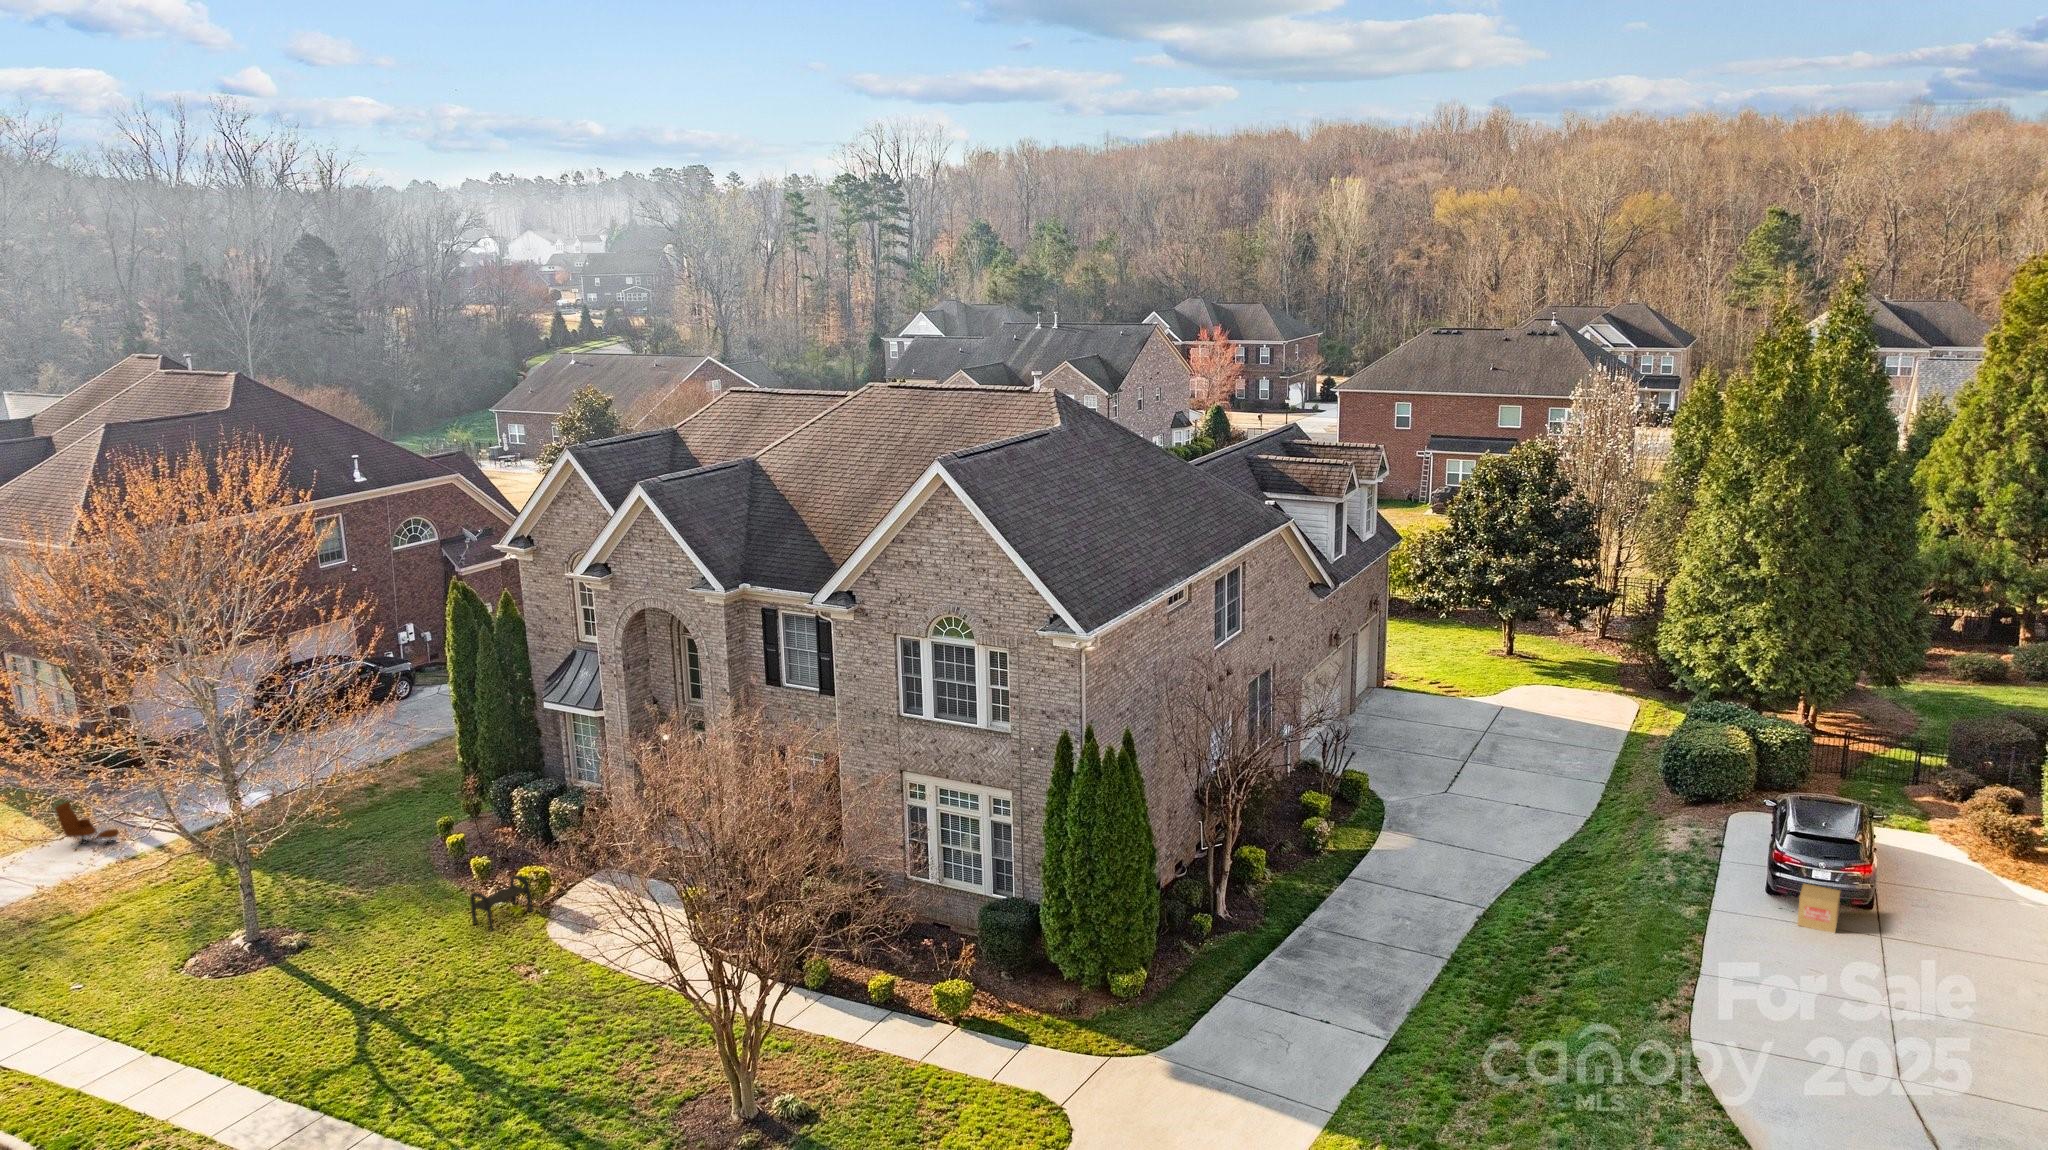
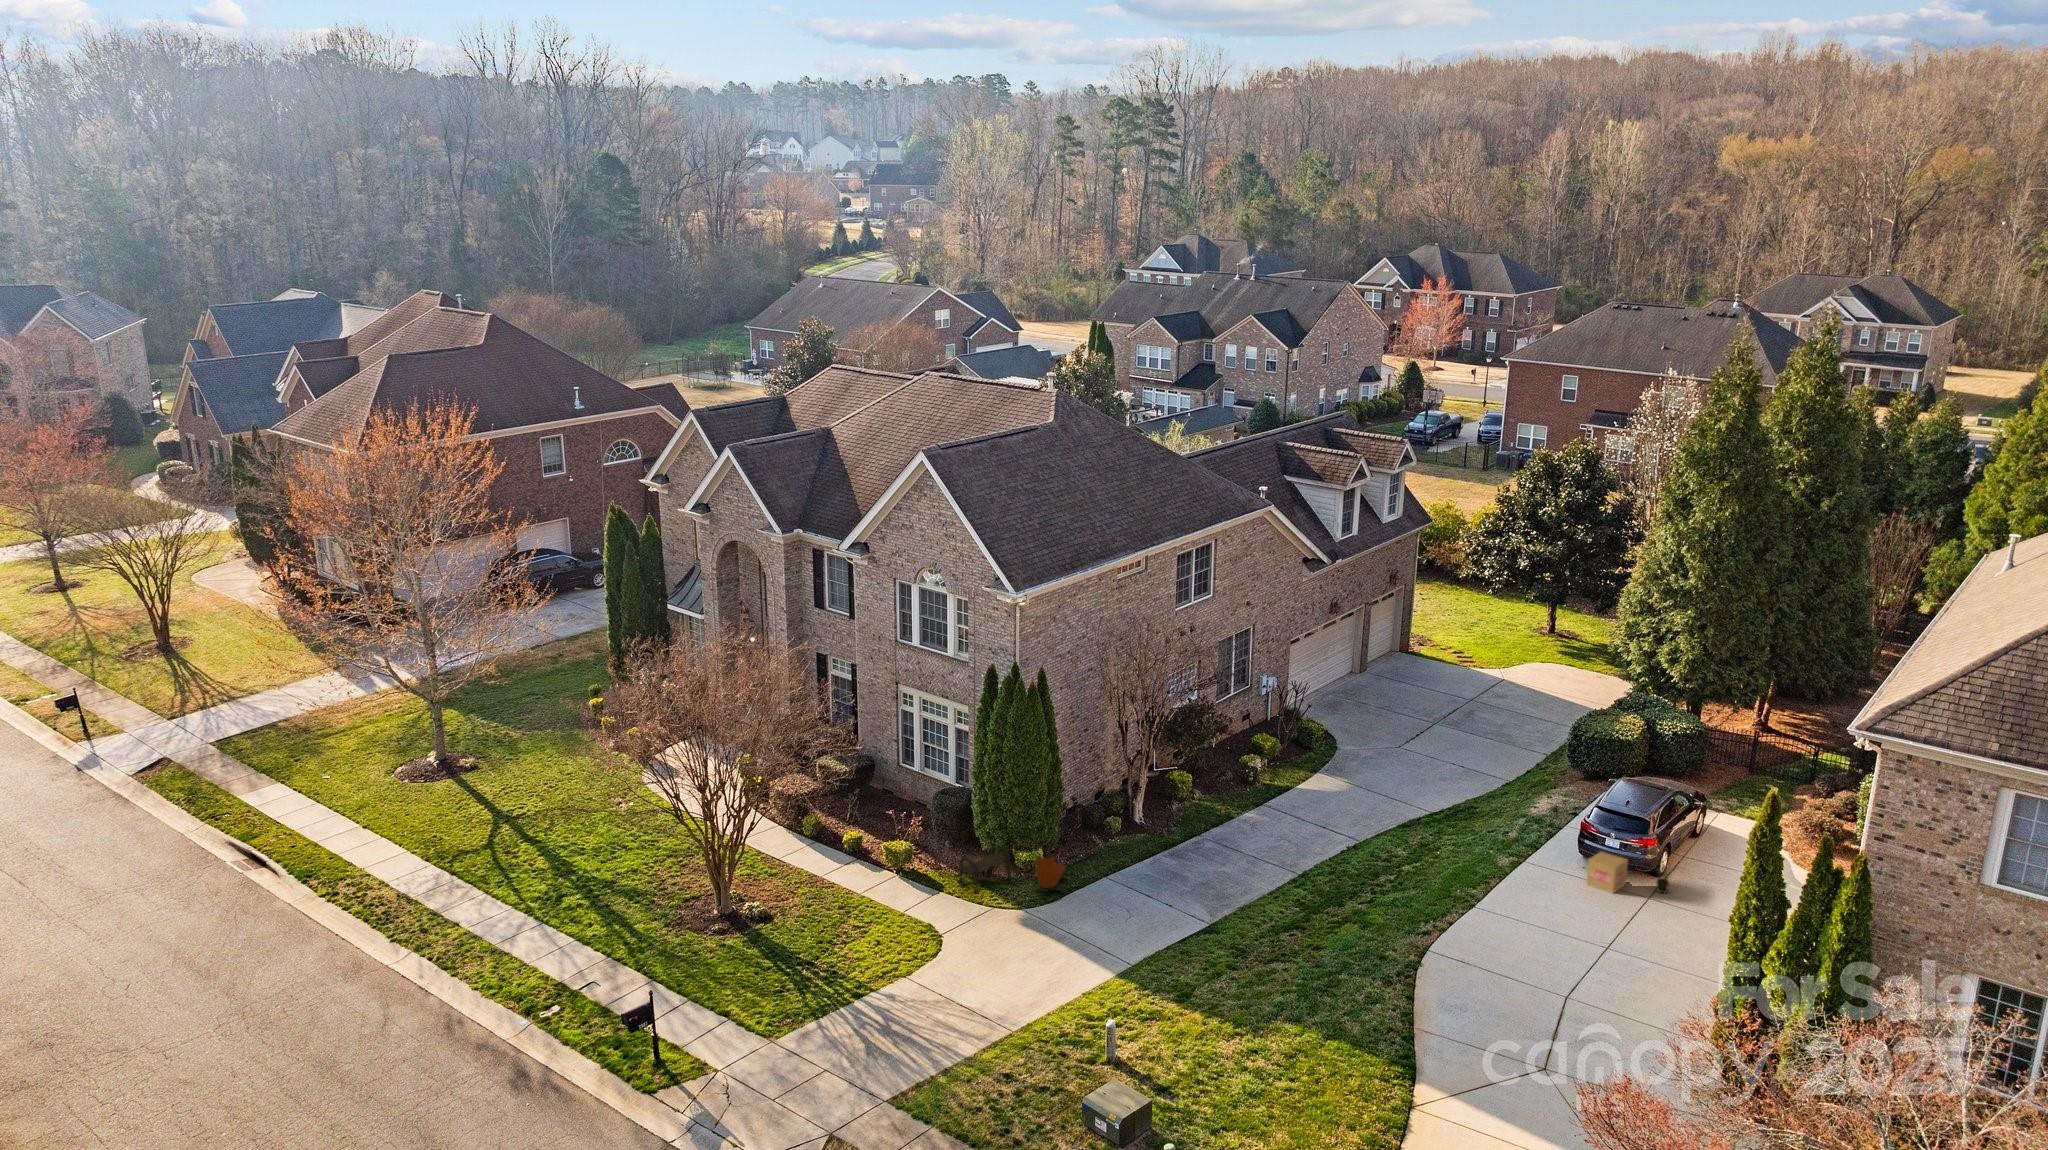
lounge chair: present [55,803,119,844] -> present [1035,856,1066,893]
bench: present [470,875,533,931] -> present [959,845,1011,894]
potted plant: none [1870,884,1899,926] -> present [1657,864,1670,893]

